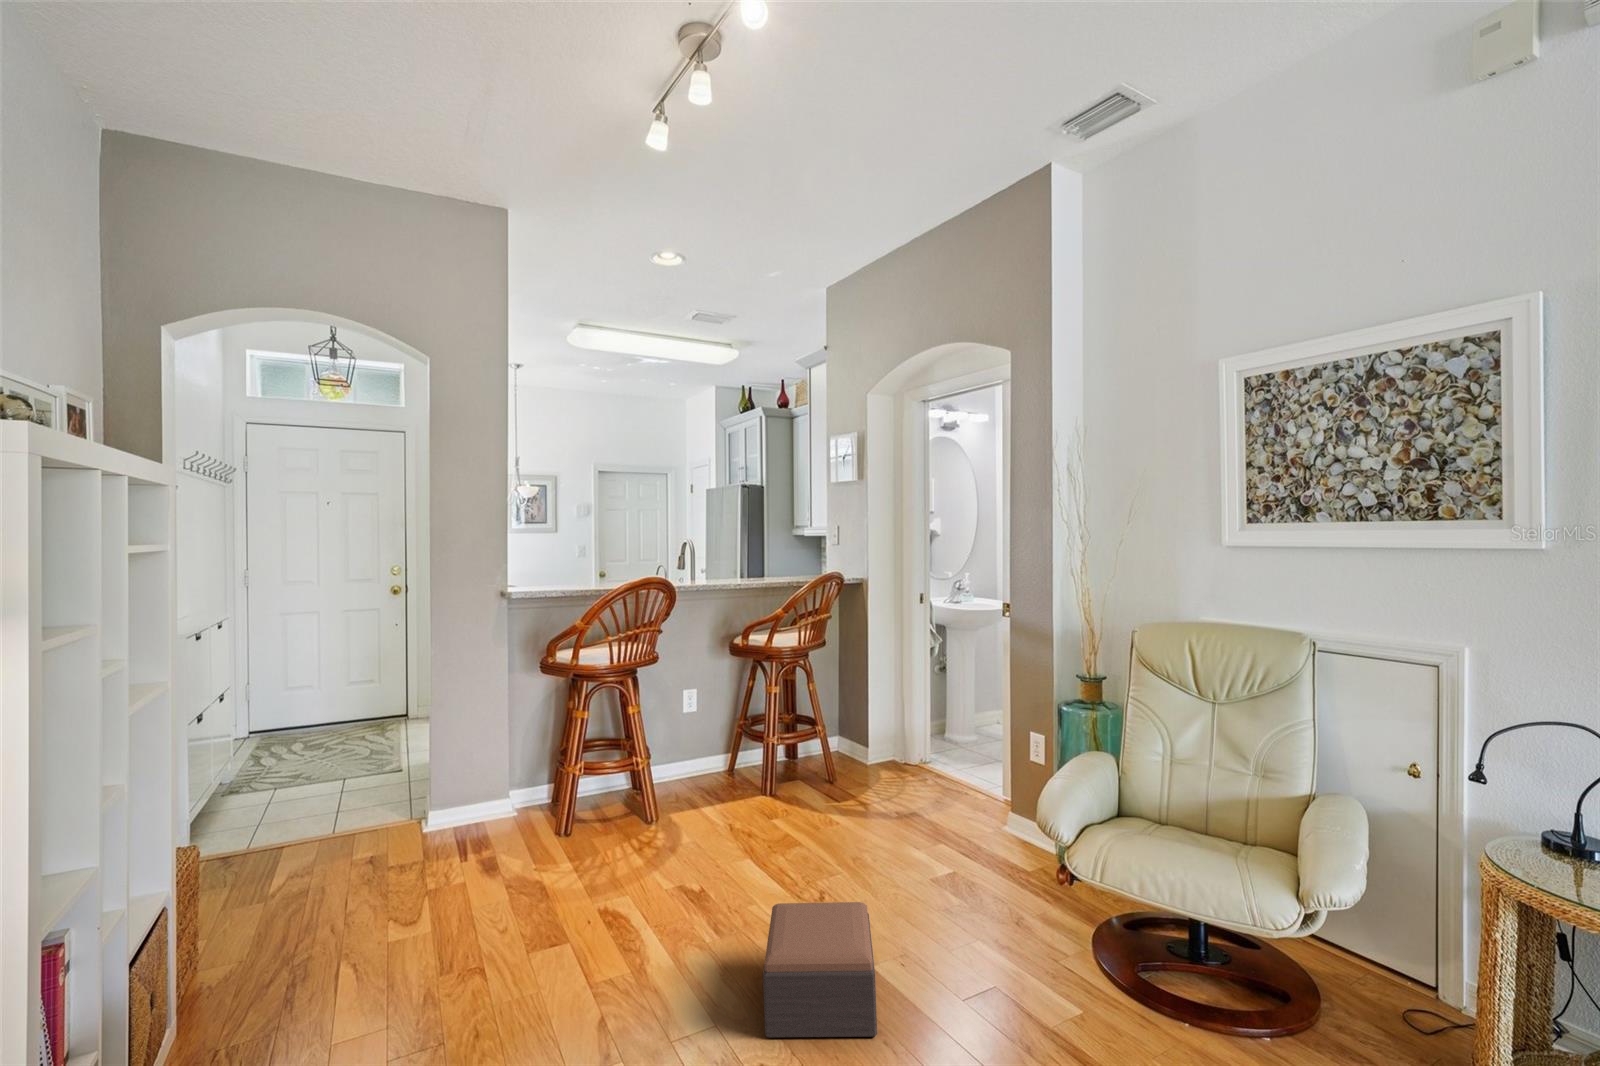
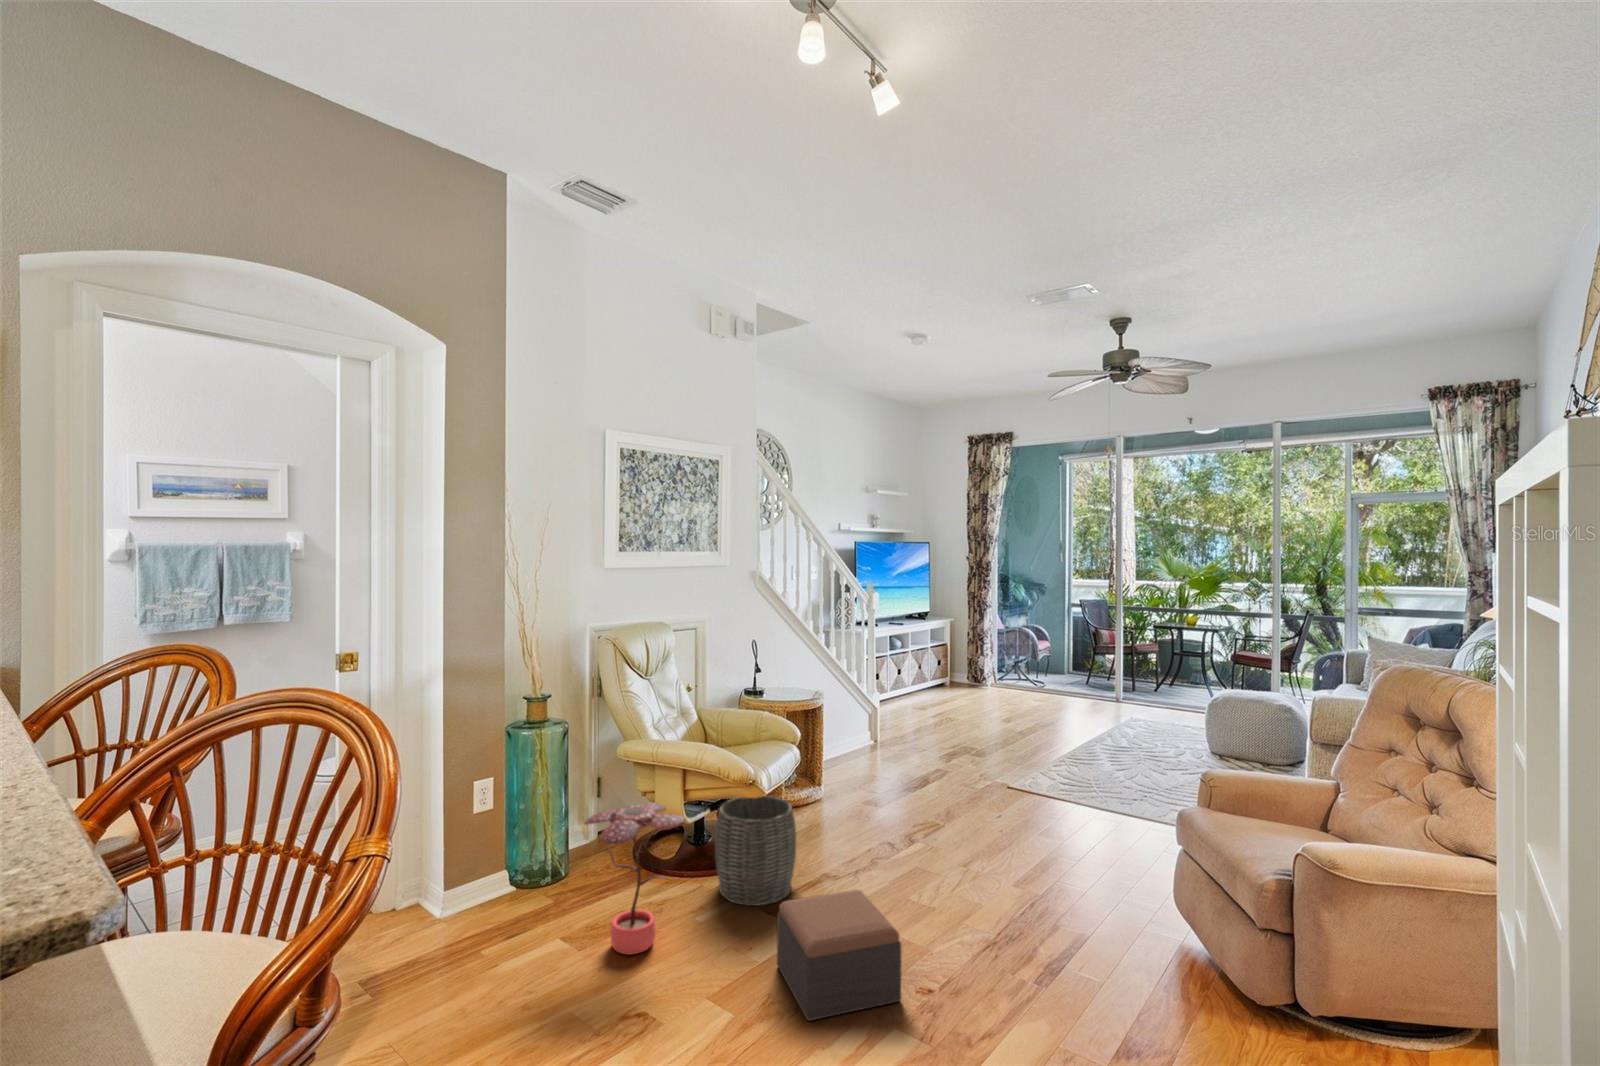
potted plant: none [888,763,981,901] -> present [584,802,686,955]
woven basket: none [999,852,1115,1016] -> present [715,795,796,906]

